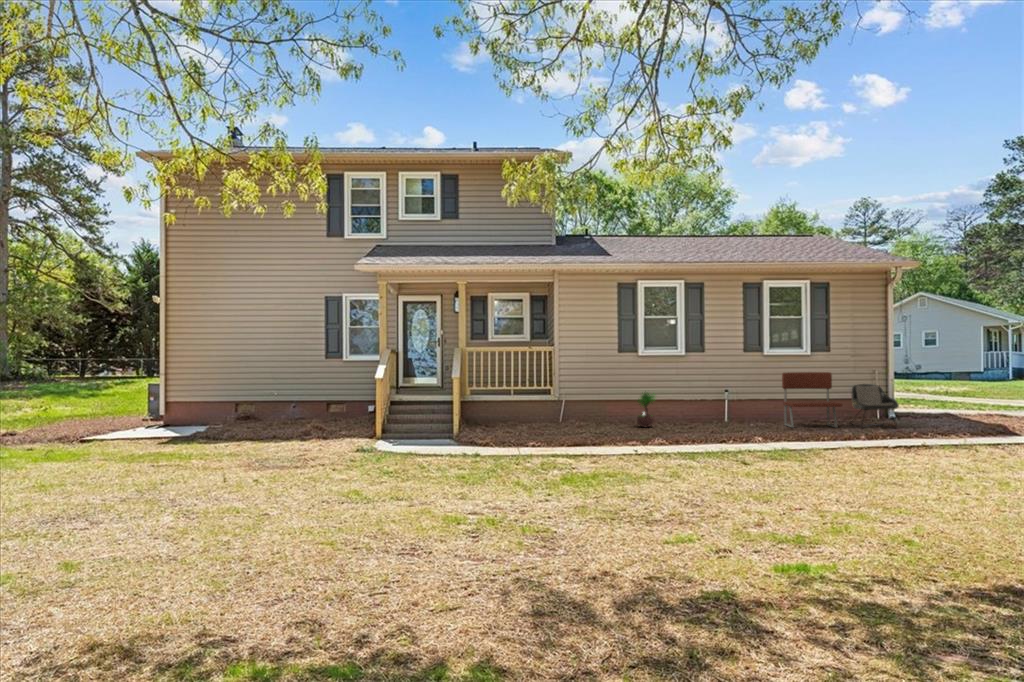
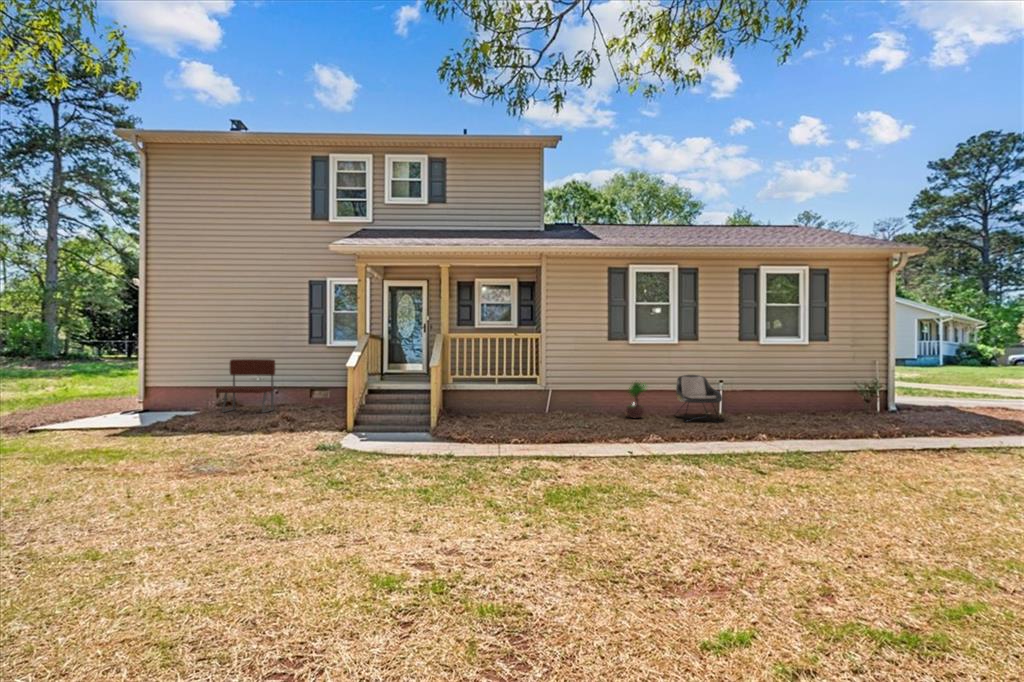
bench: present [782,372,842,428] -> present [216,359,275,413]
lounge chair: present [852,384,899,426] -> present [676,375,722,423]

